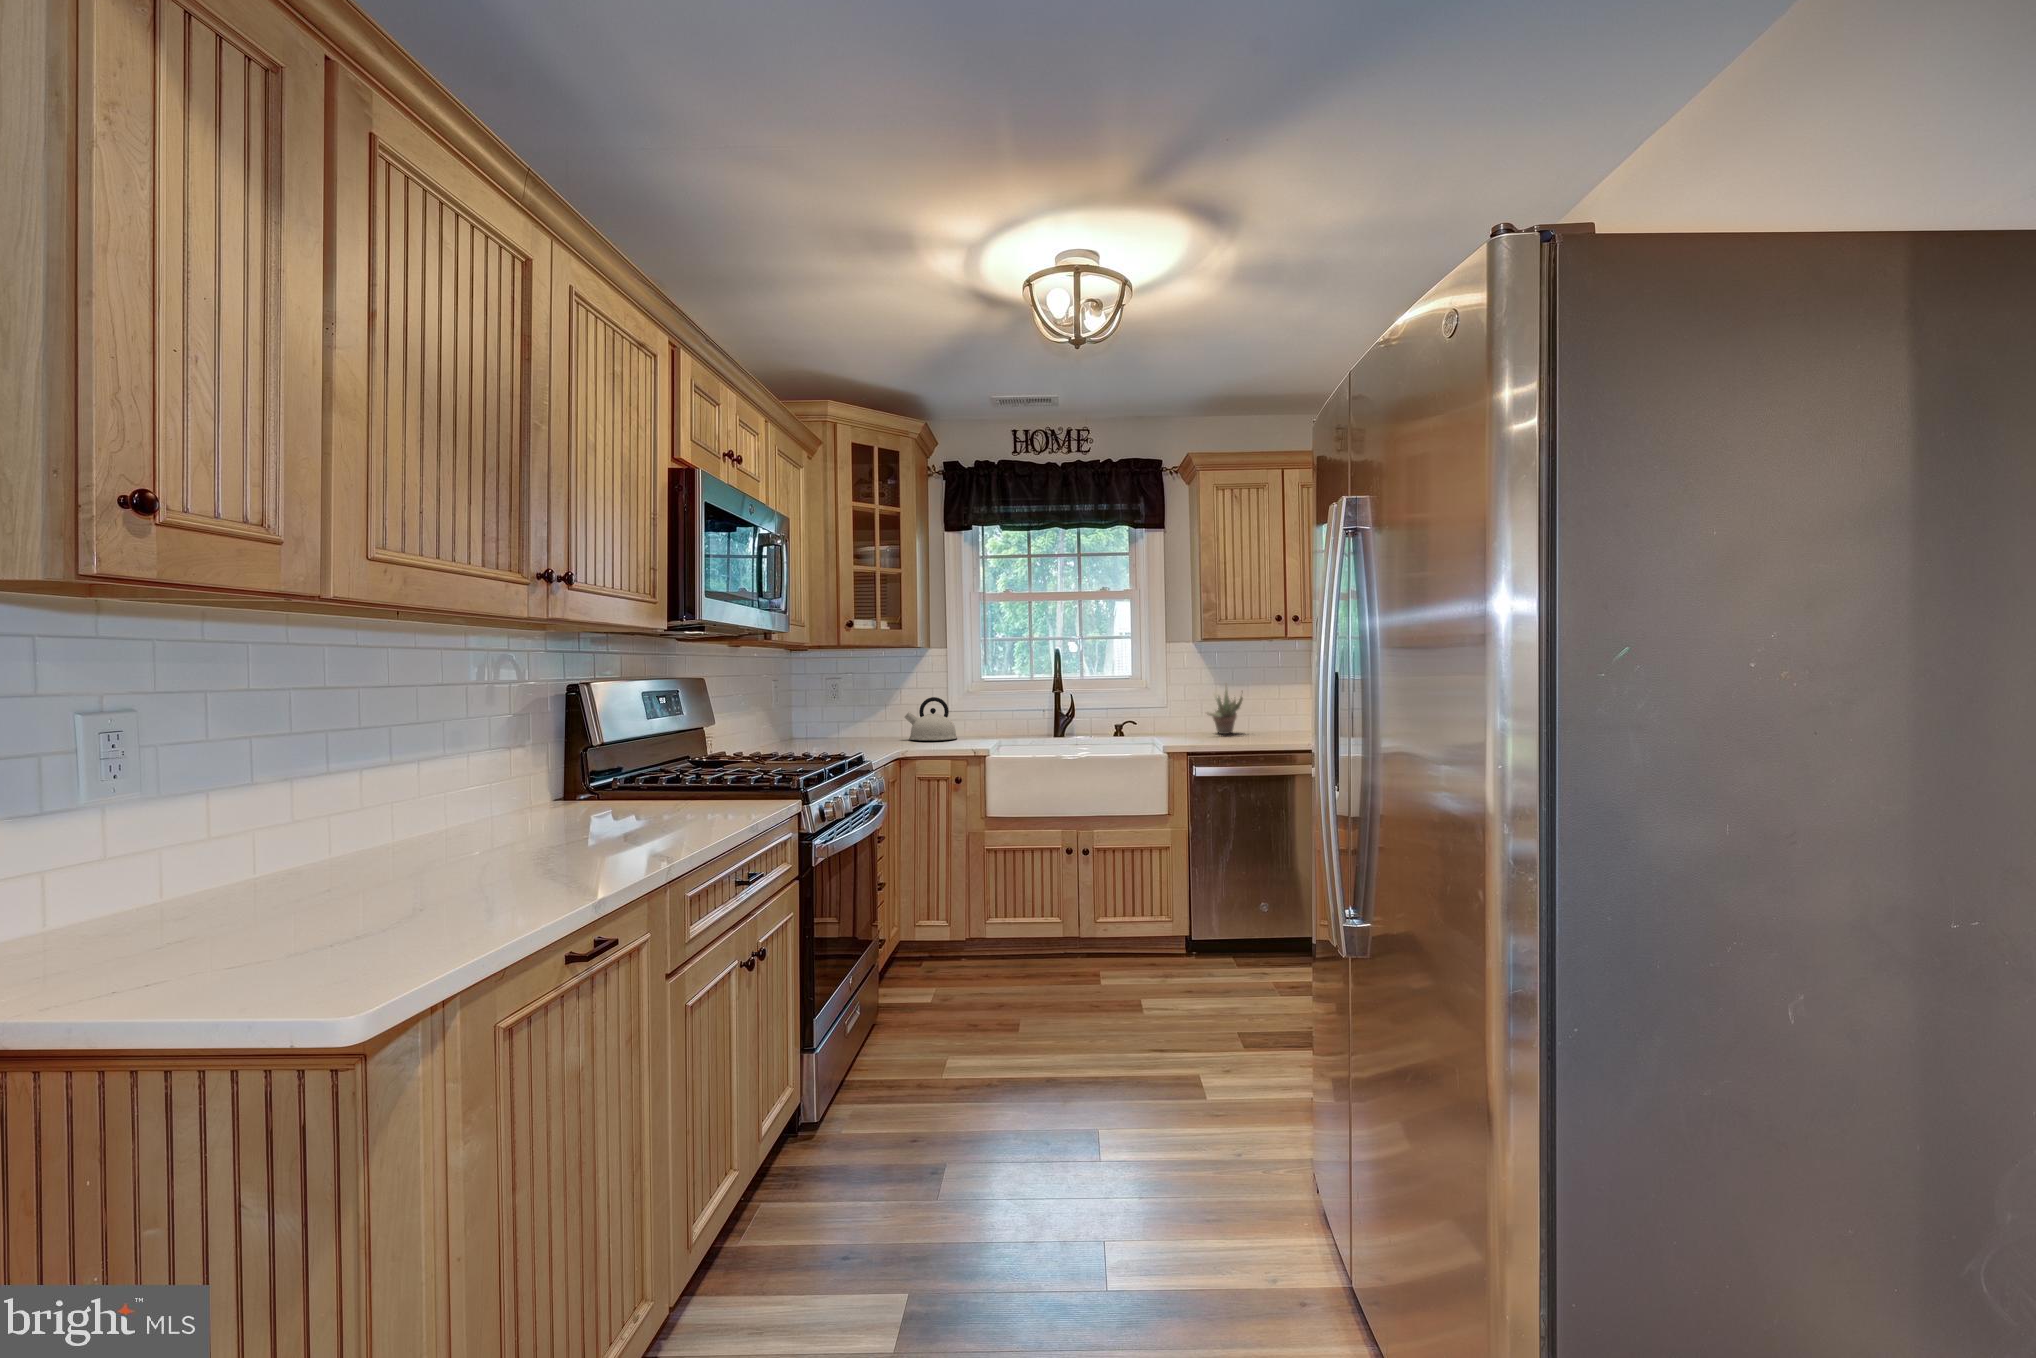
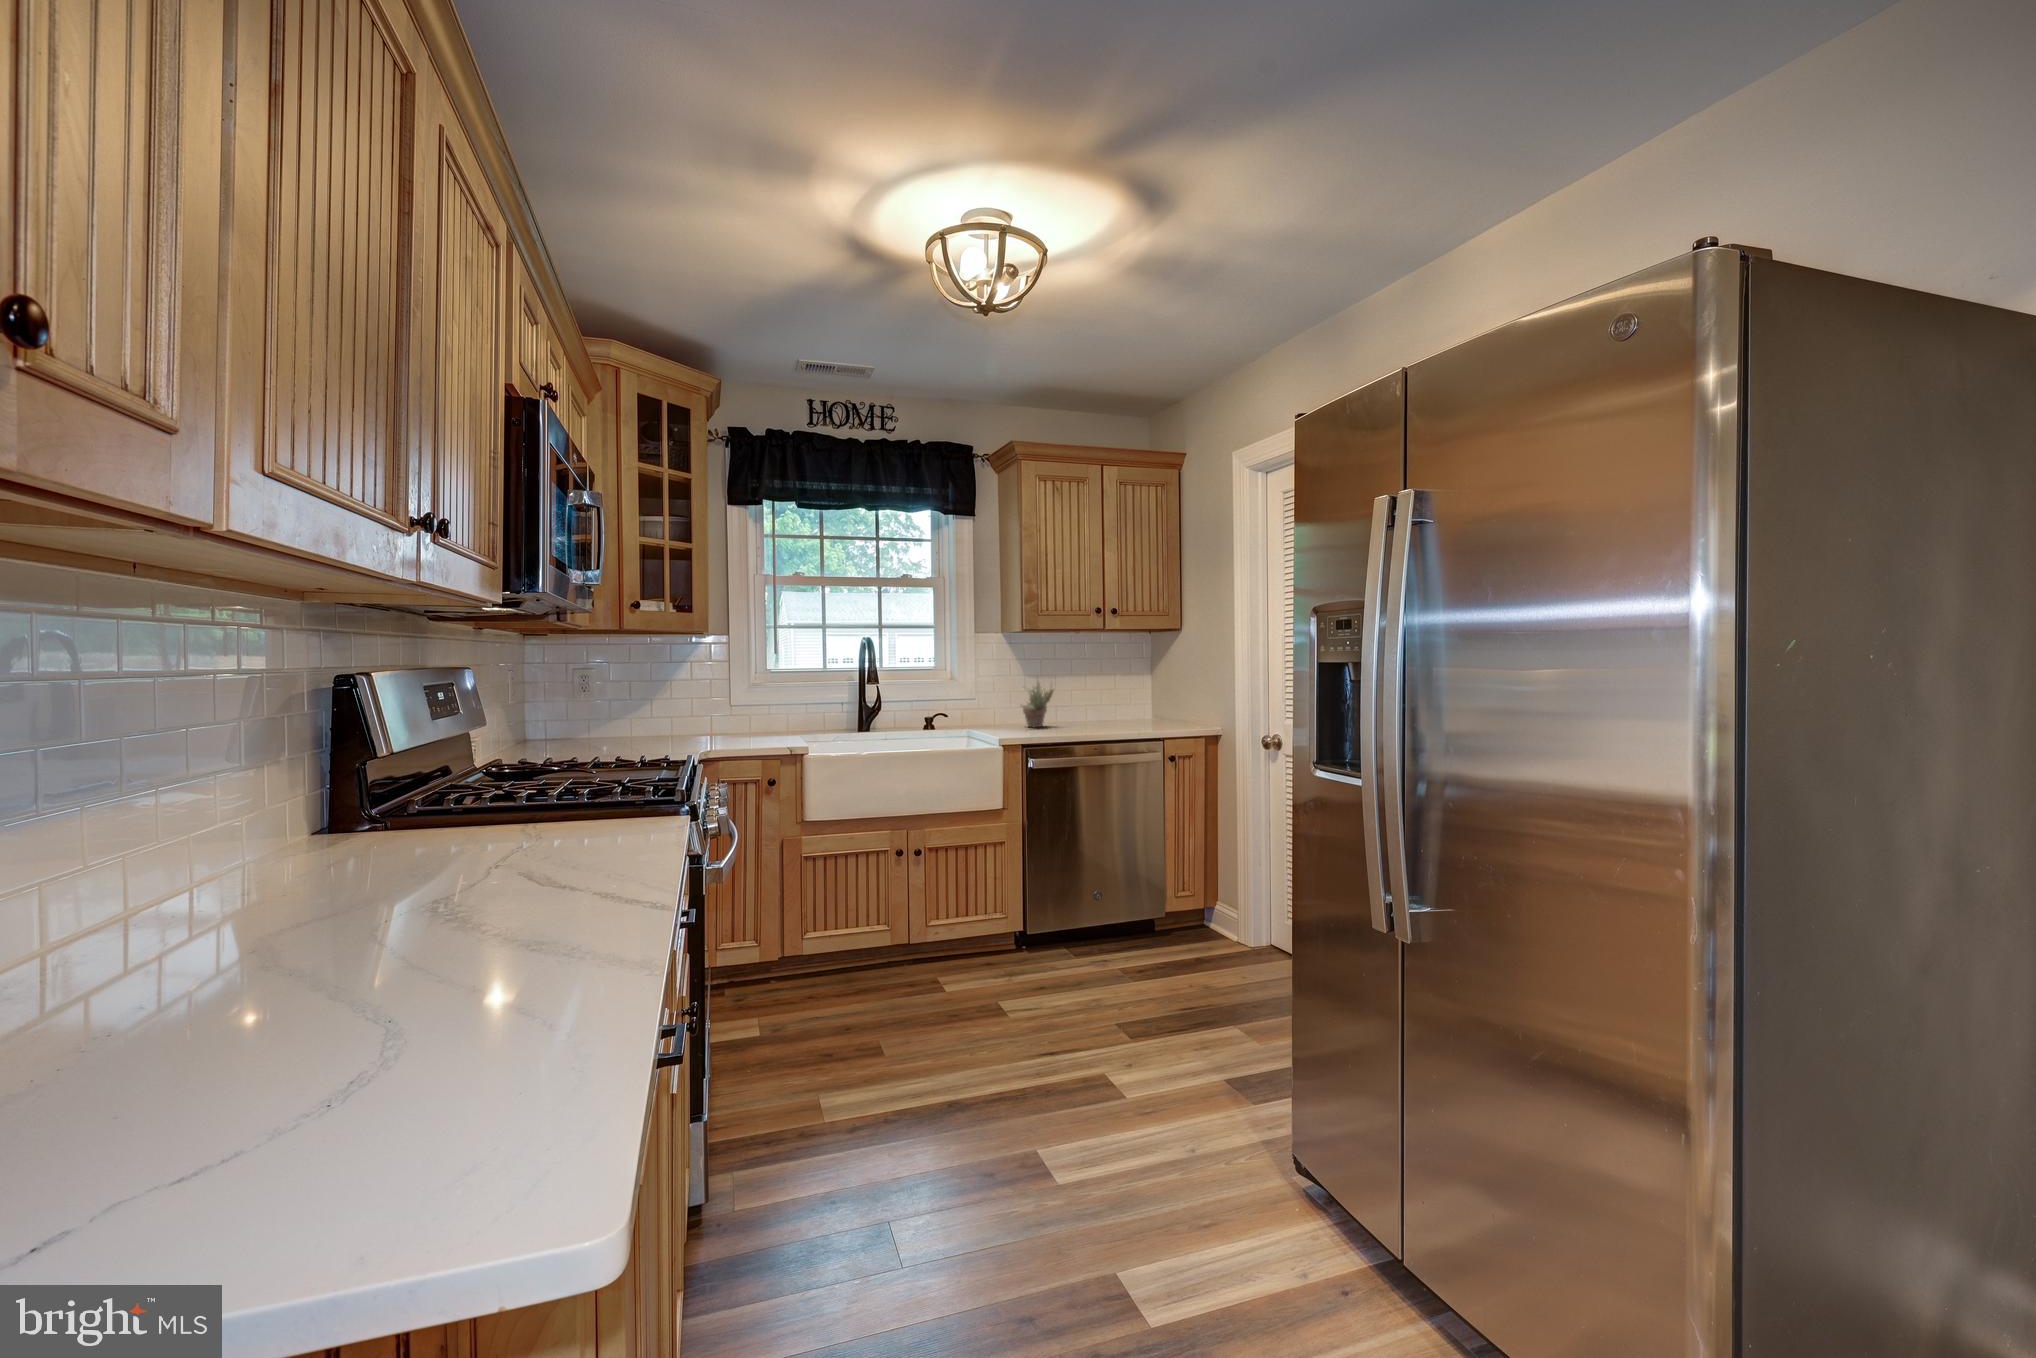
kettle: present [905,697,957,740] -> none [690,693,753,742]

